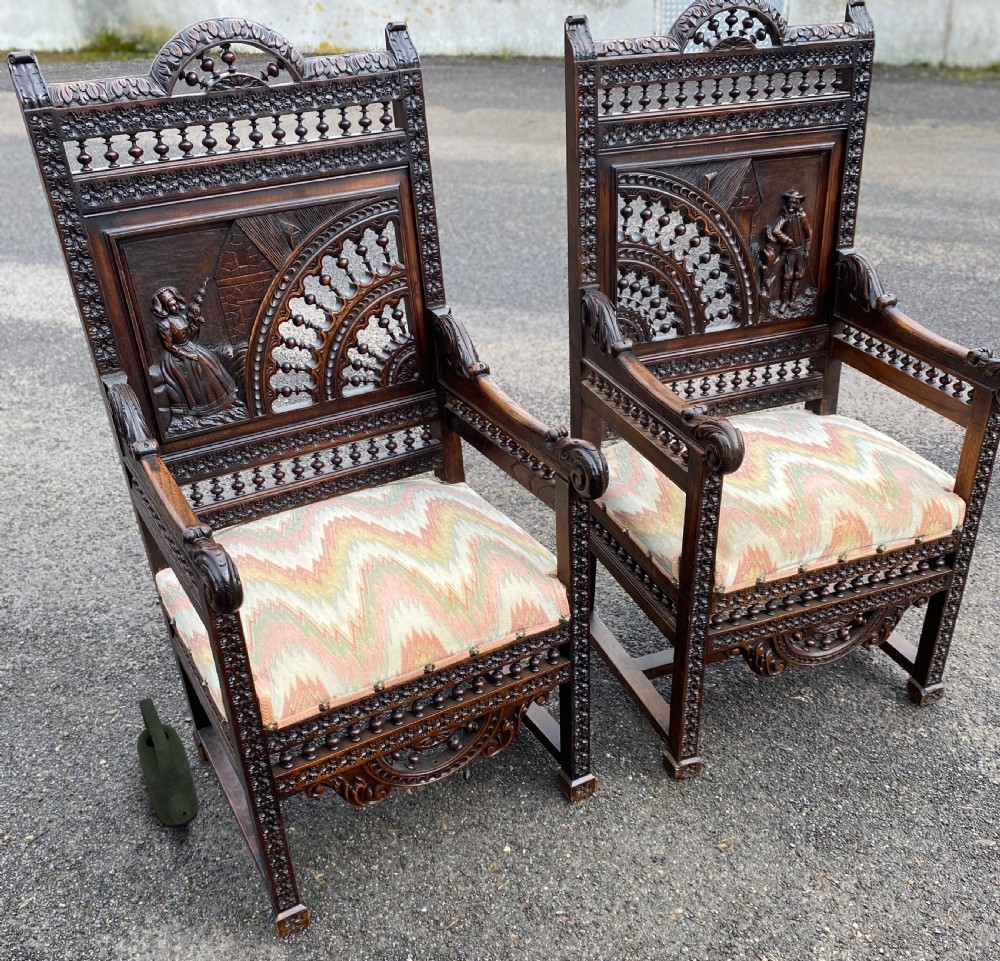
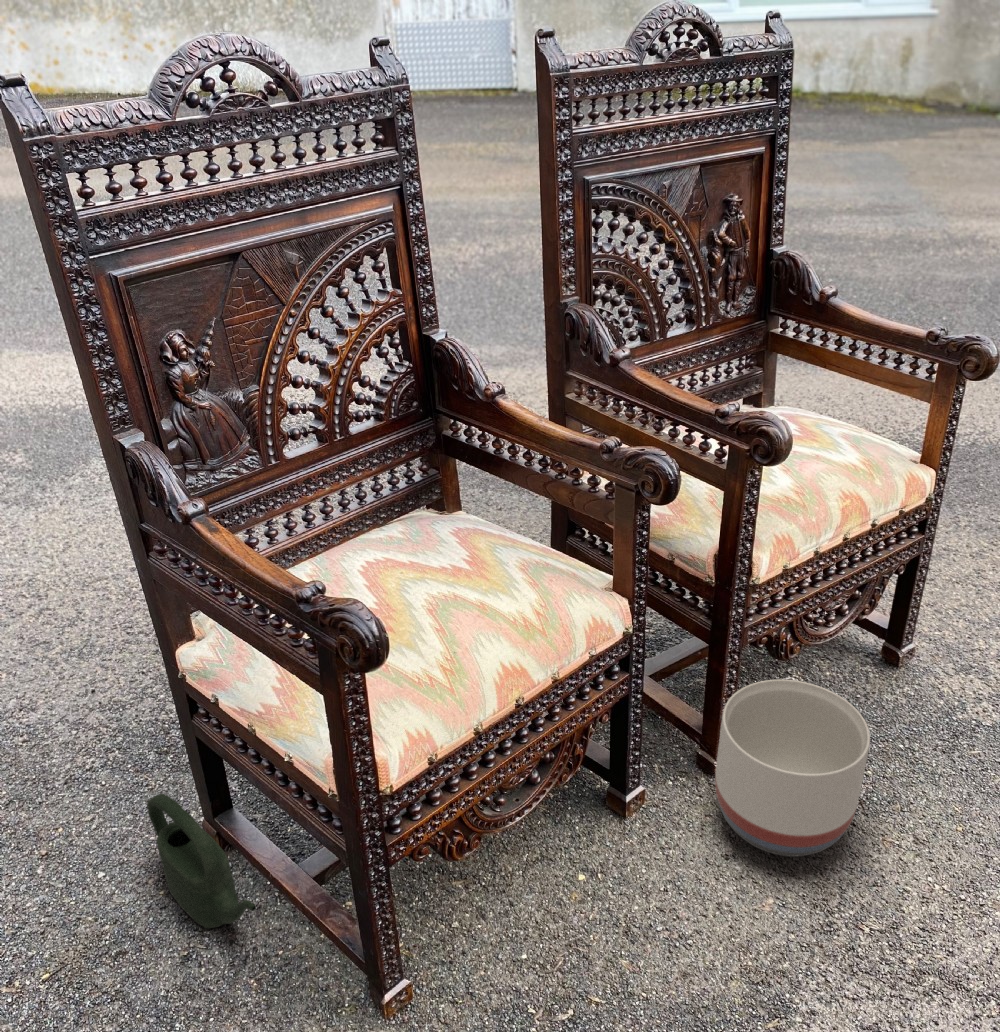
planter: none [658,694,814,880] -> present [715,679,870,857]

